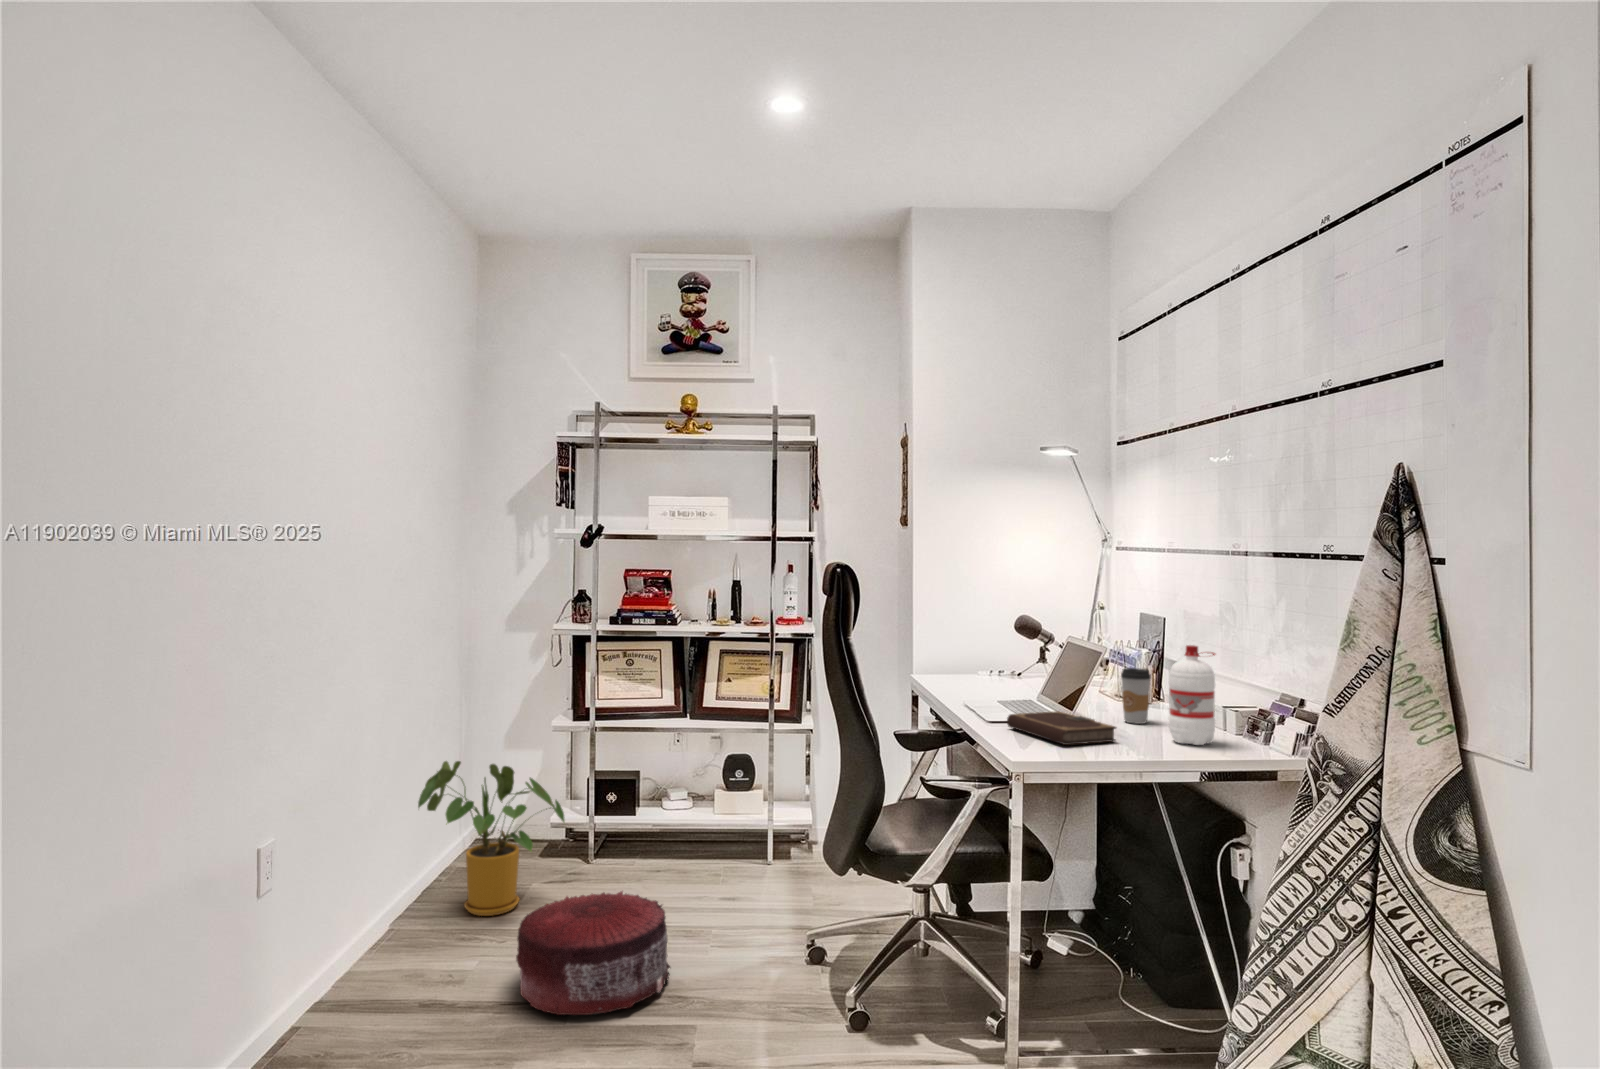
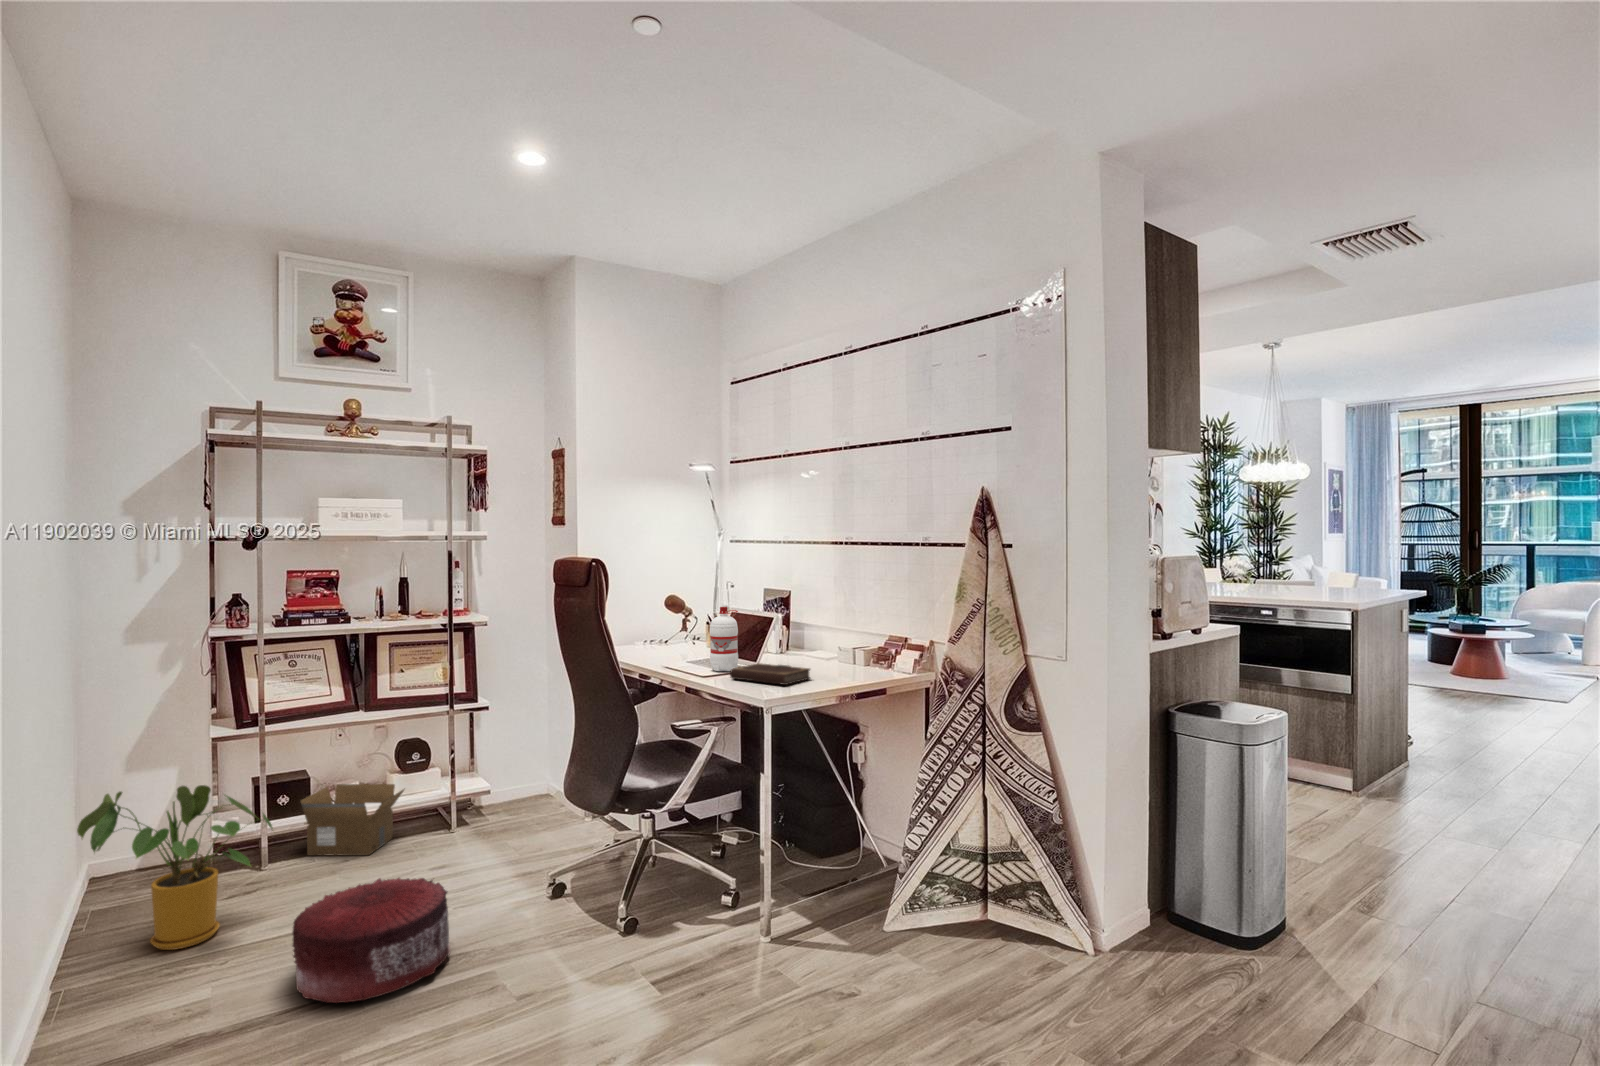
water bottle: present [1169,645,1215,745] -> present [710,607,738,671]
coffee cup: present [1121,668,1151,724] -> none [792,628,812,667]
cardboard box: none [625,787,720,866] -> present [300,784,404,856]

